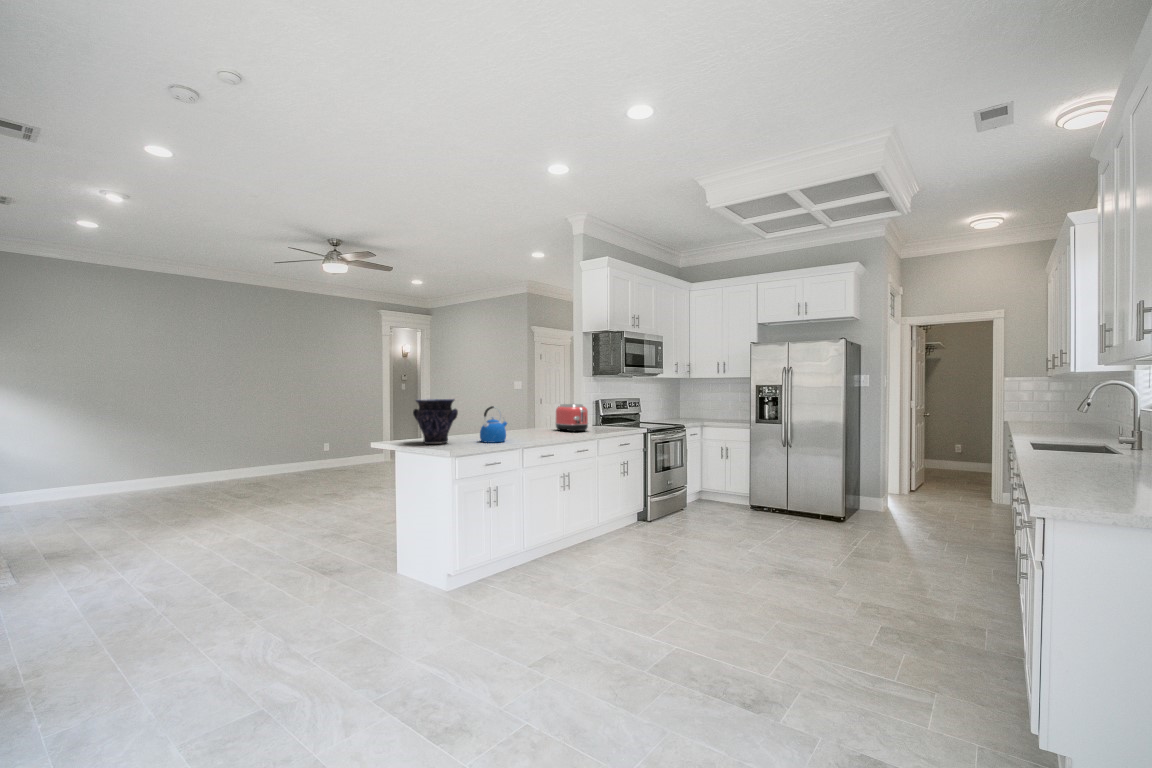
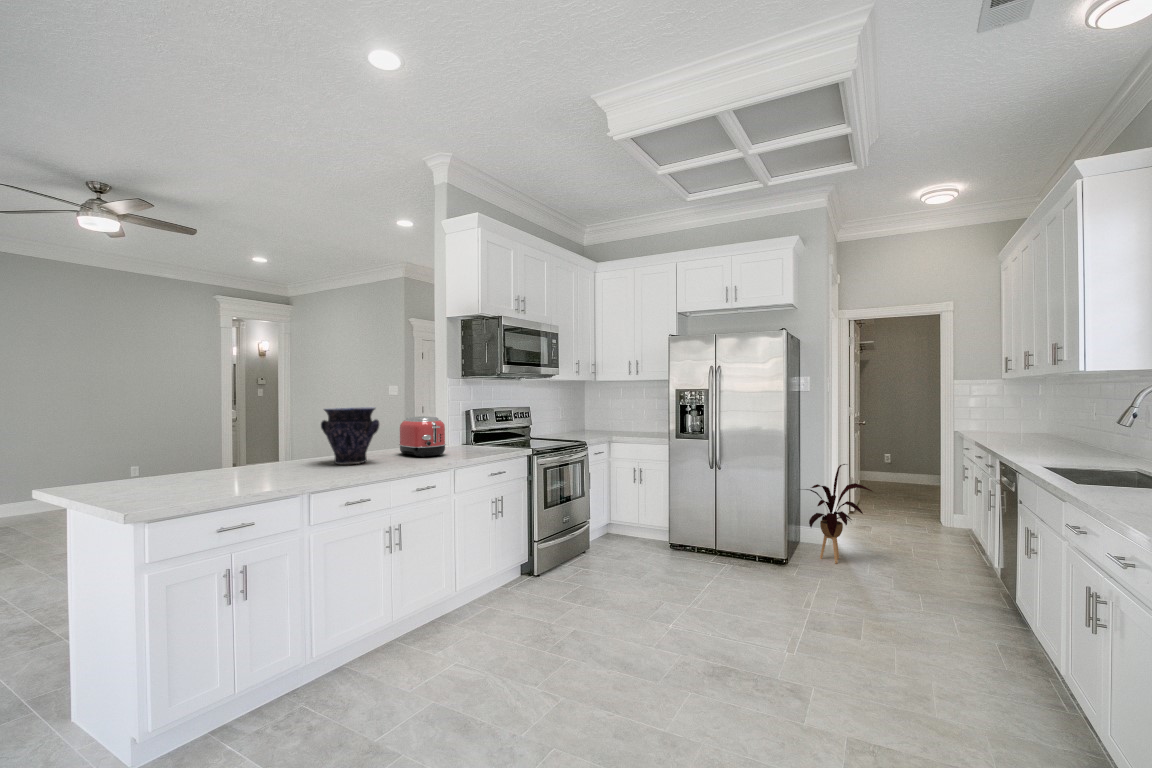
vase: present [413,399,458,444] -> present [321,408,379,464]
kettle: present [480,406,507,443] -> none [242,424,296,483]
house plant: none [857,445,920,523] -> present [805,464,872,563]

